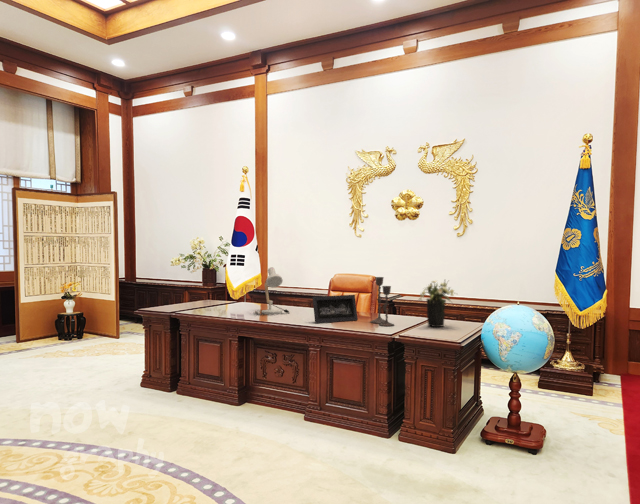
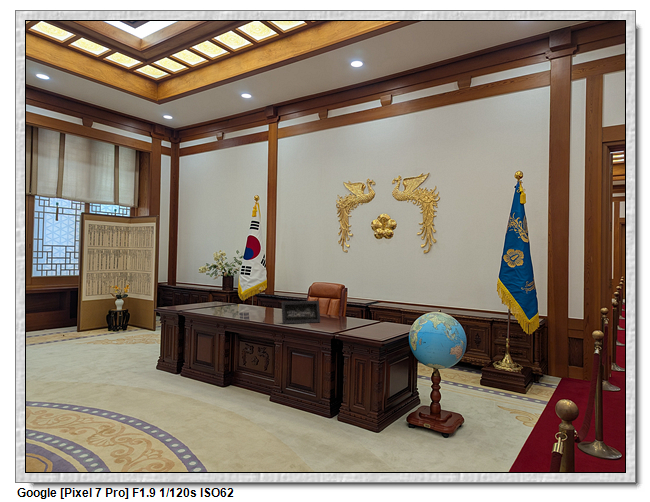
desk lamp: present [255,267,290,315] -> none [241,276,270,315]
candlestick: present [371,277,394,326] -> none [330,286,348,328]
flower arrangement: present [419,281,454,327] -> none [367,289,401,330]

